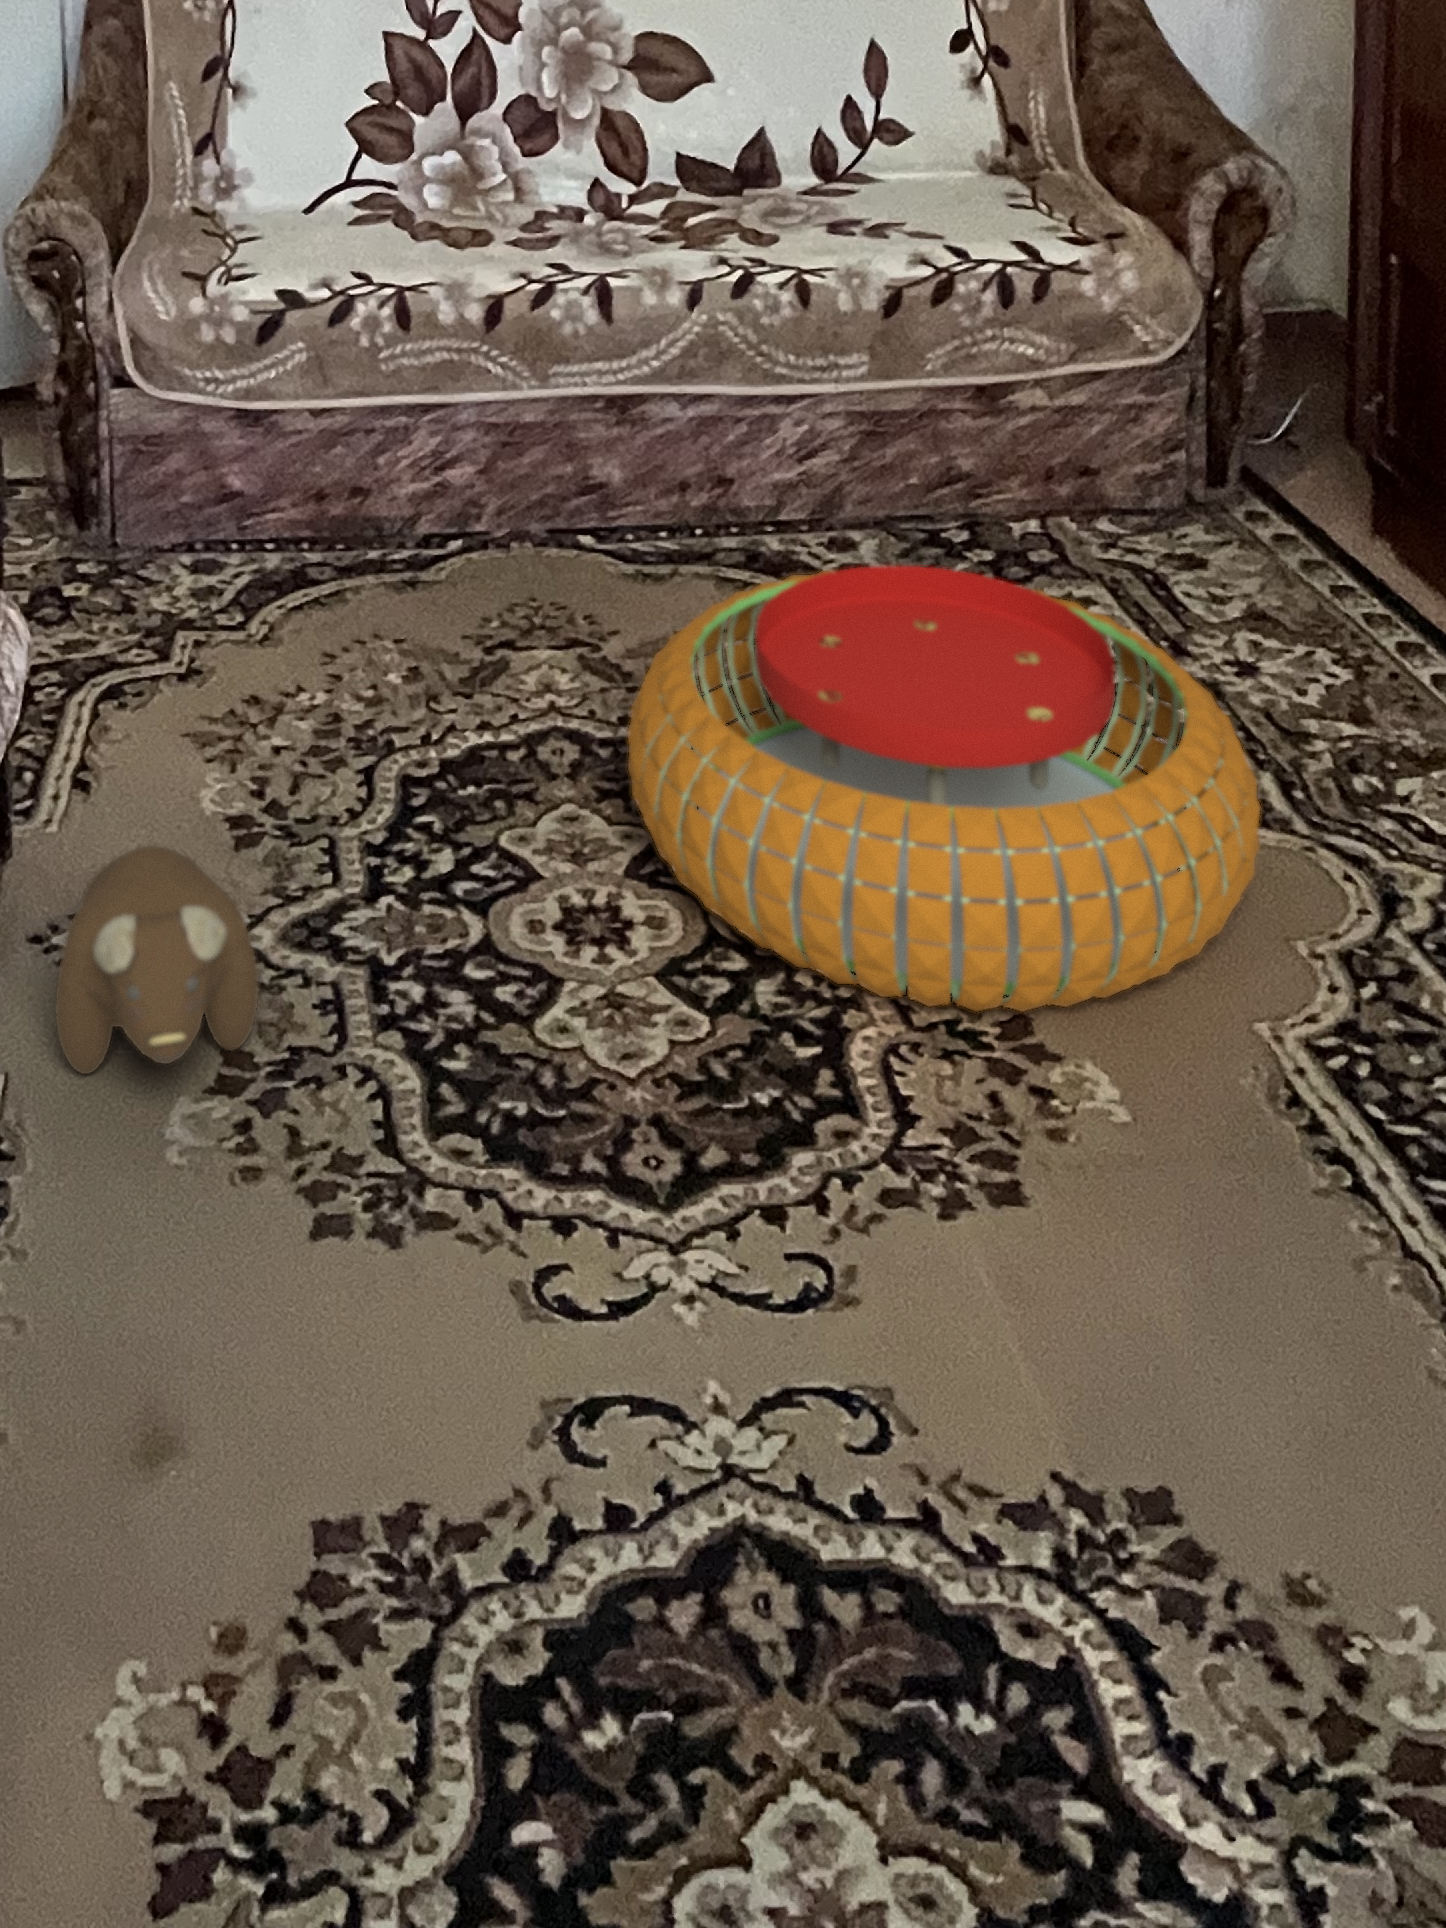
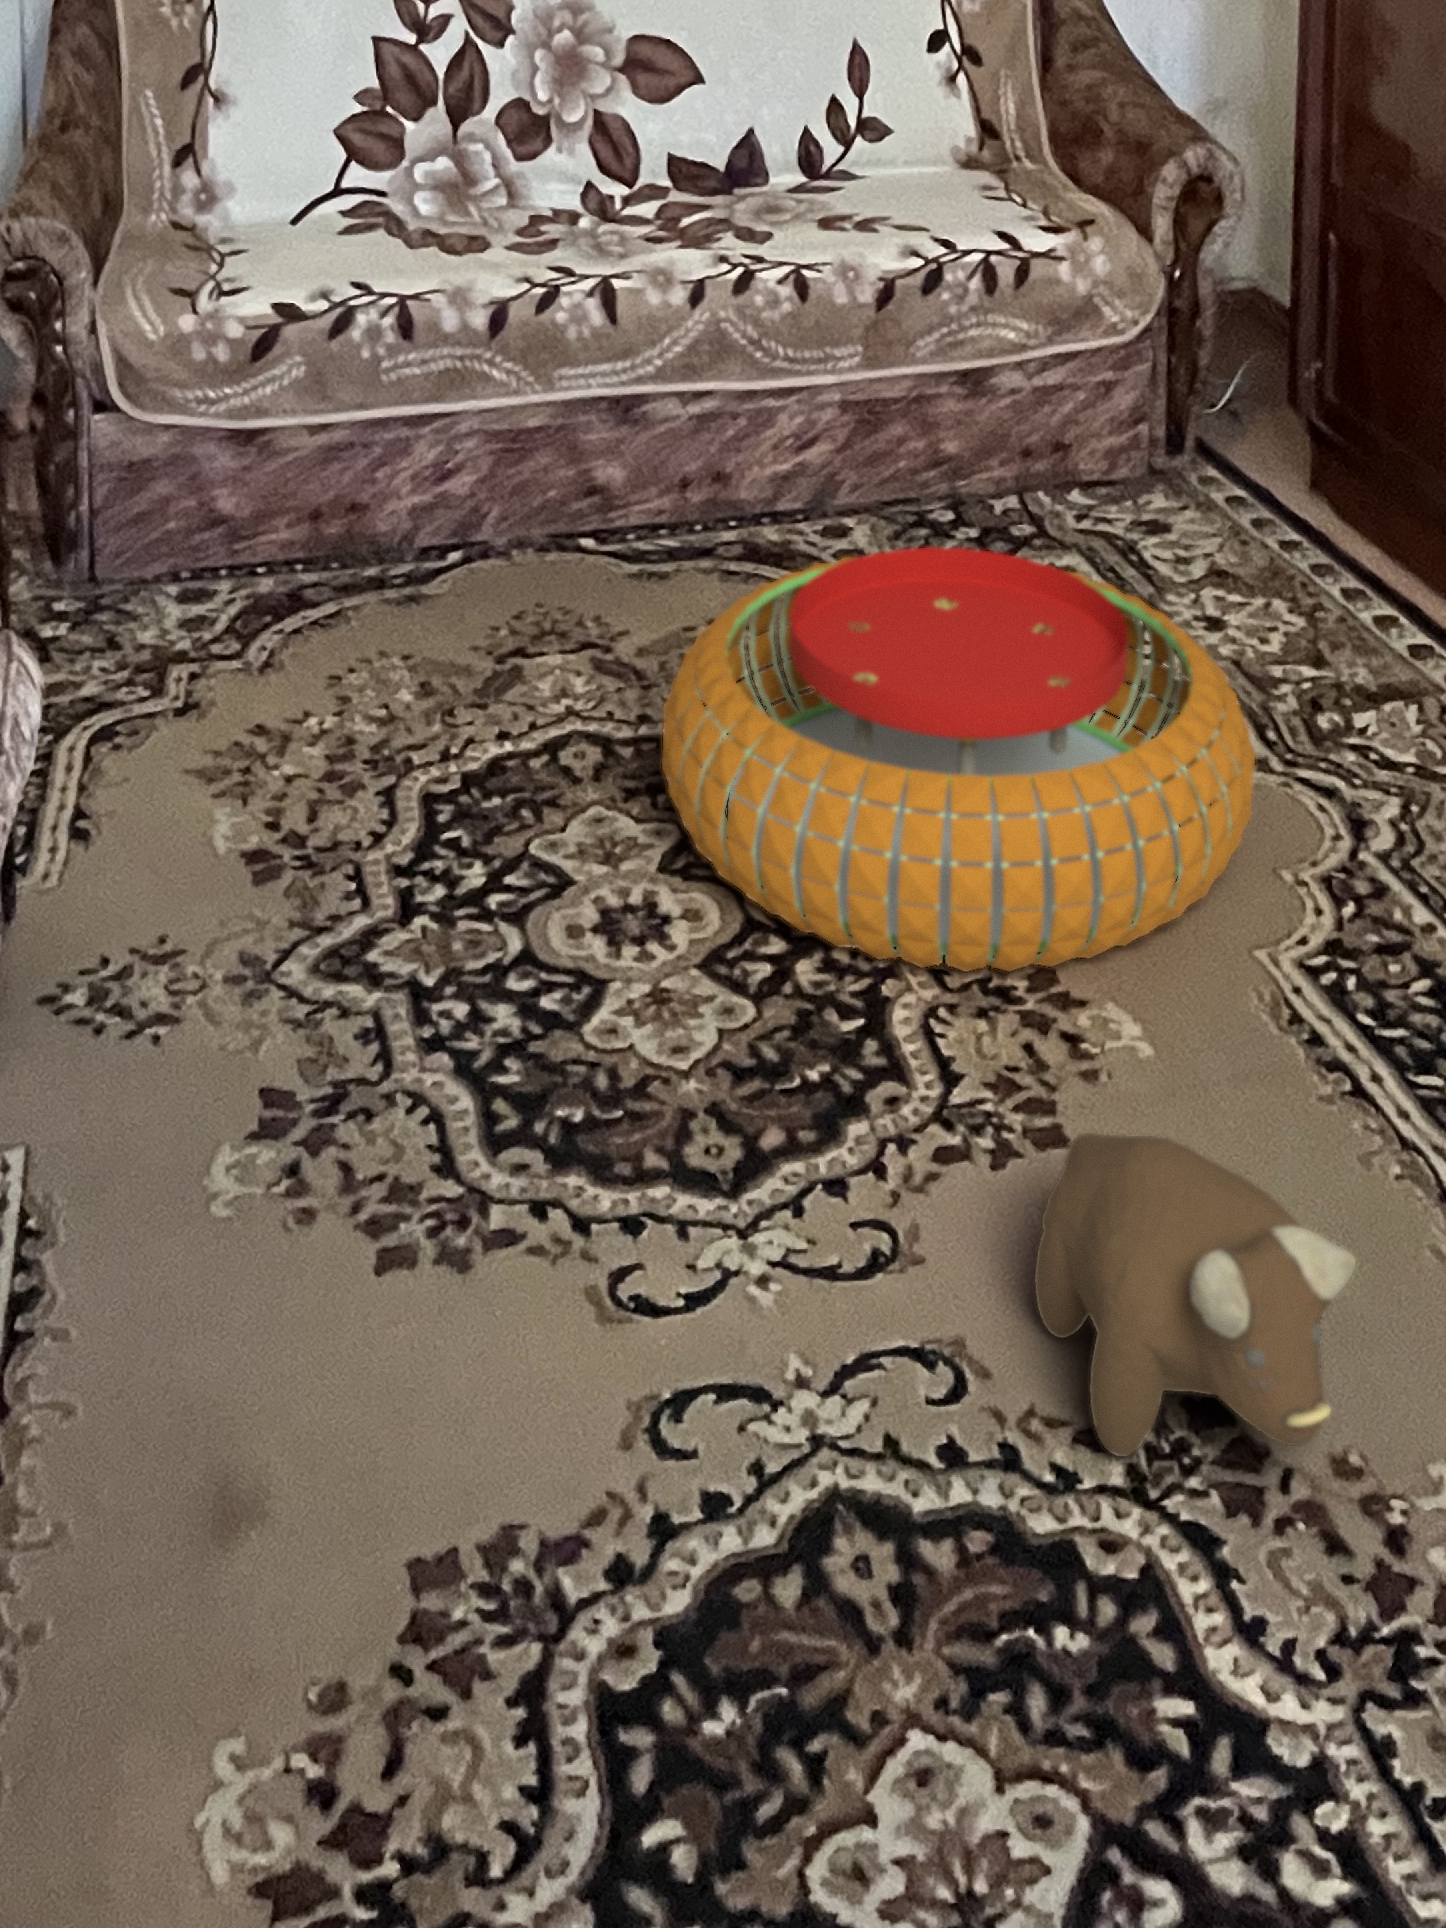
plush toy: present [56,845,259,1074] -> present [1035,1133,1356,1457]

